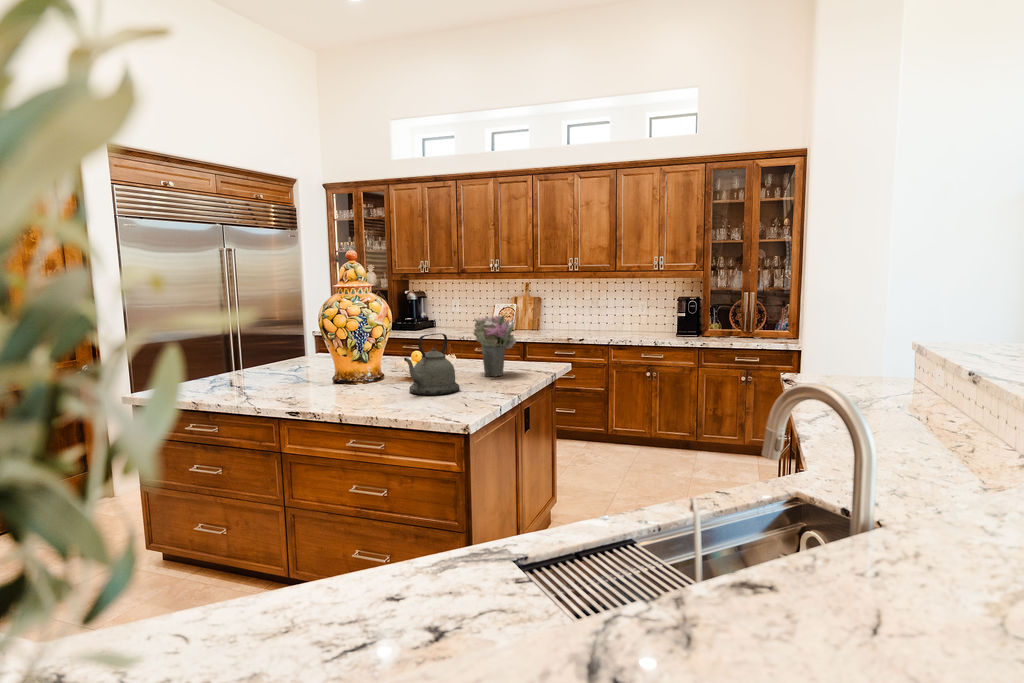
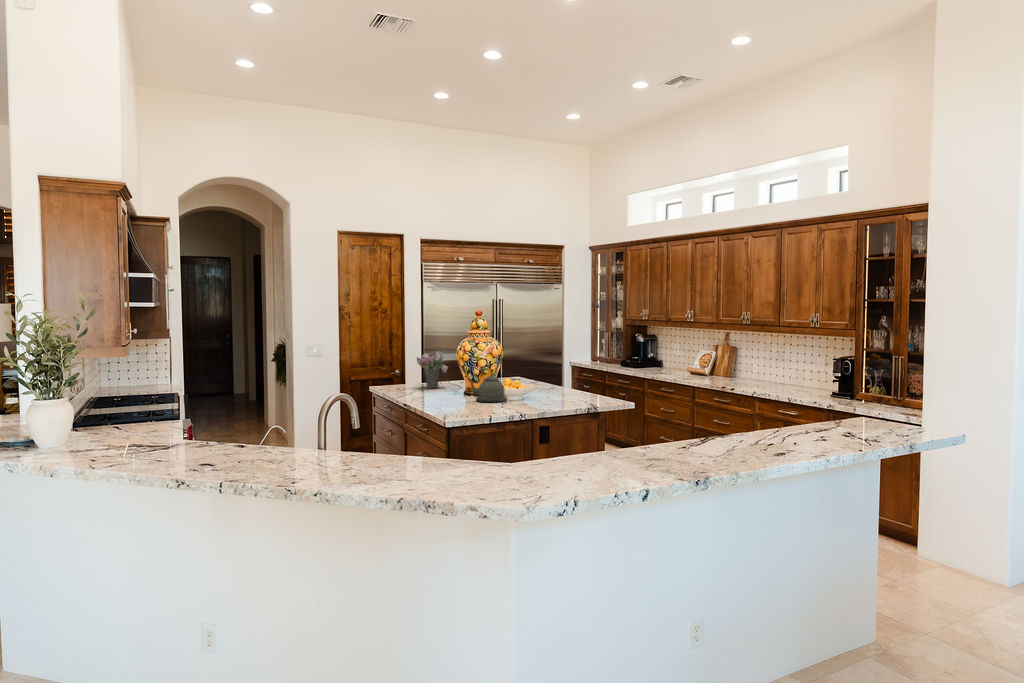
flower bouquet: present [473,316,516,376] -> present [417,352,448,388]

